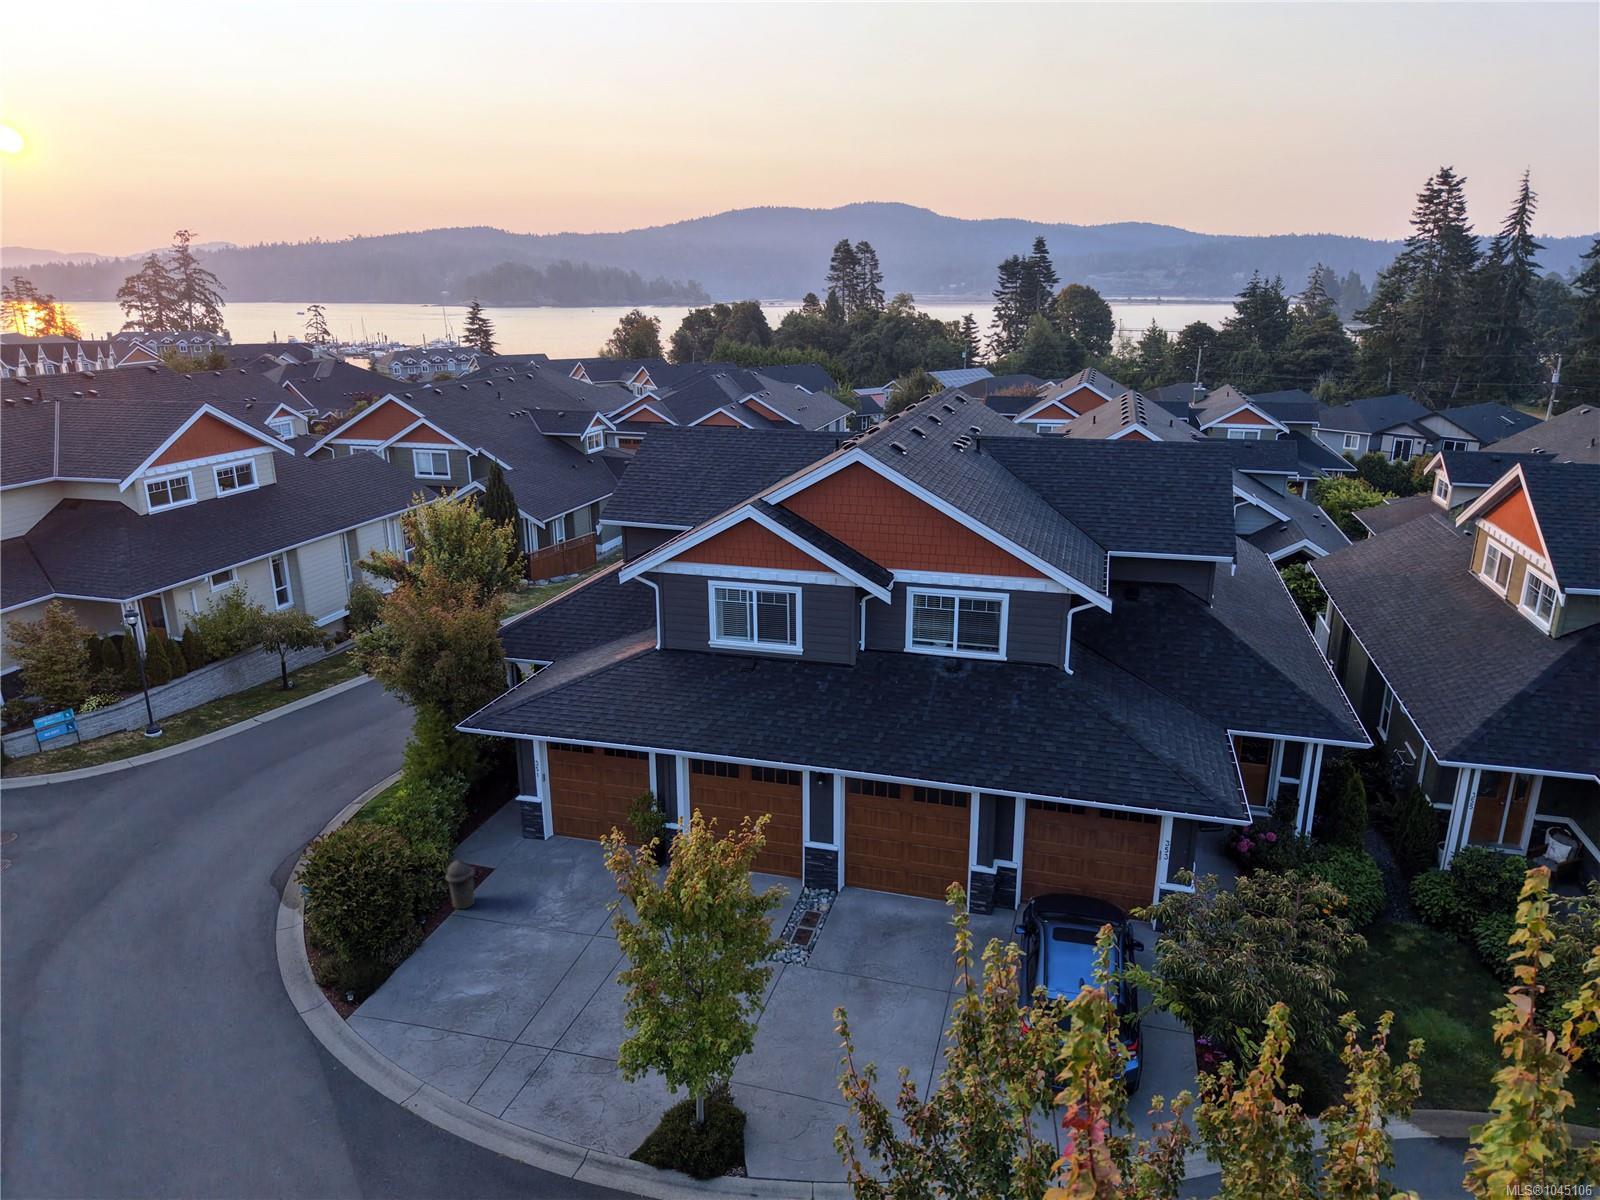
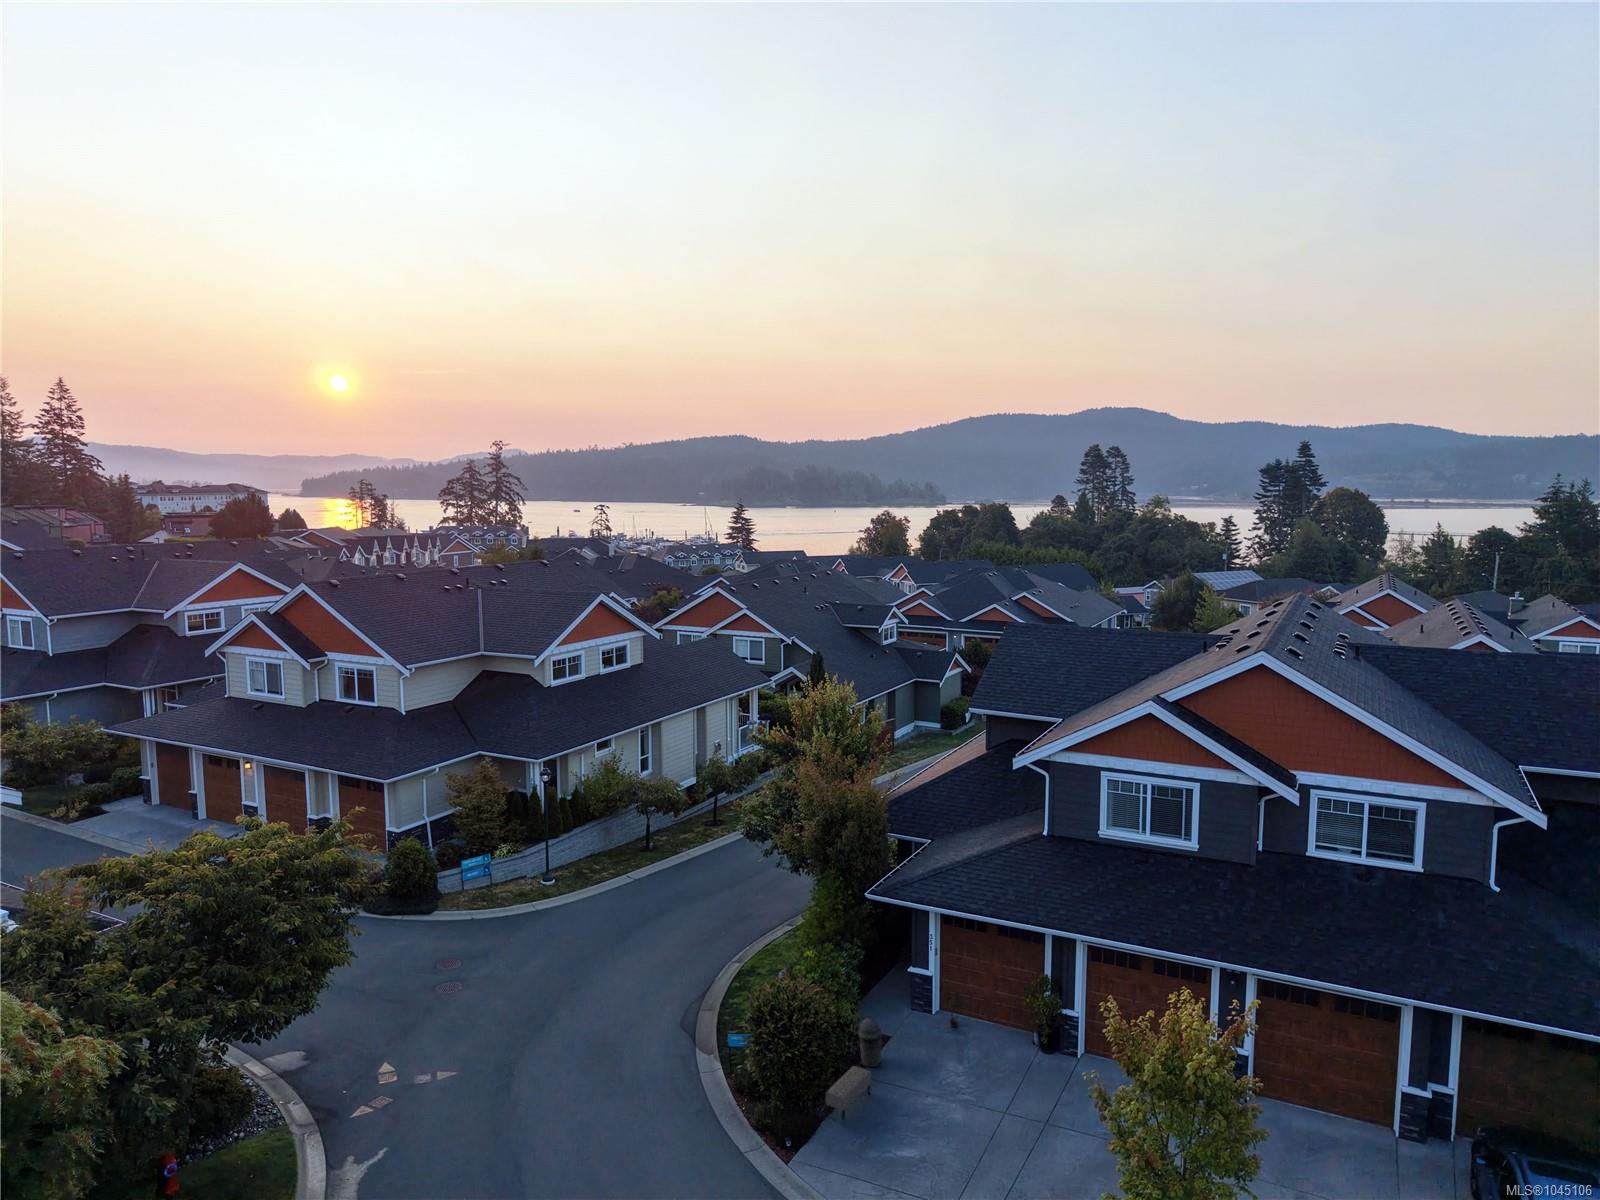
potted tree: none [550,815,579,853] -> present [941,991,968,1027]
bench: none [392,914,453,976] -> present [826,1066,871,1121]

